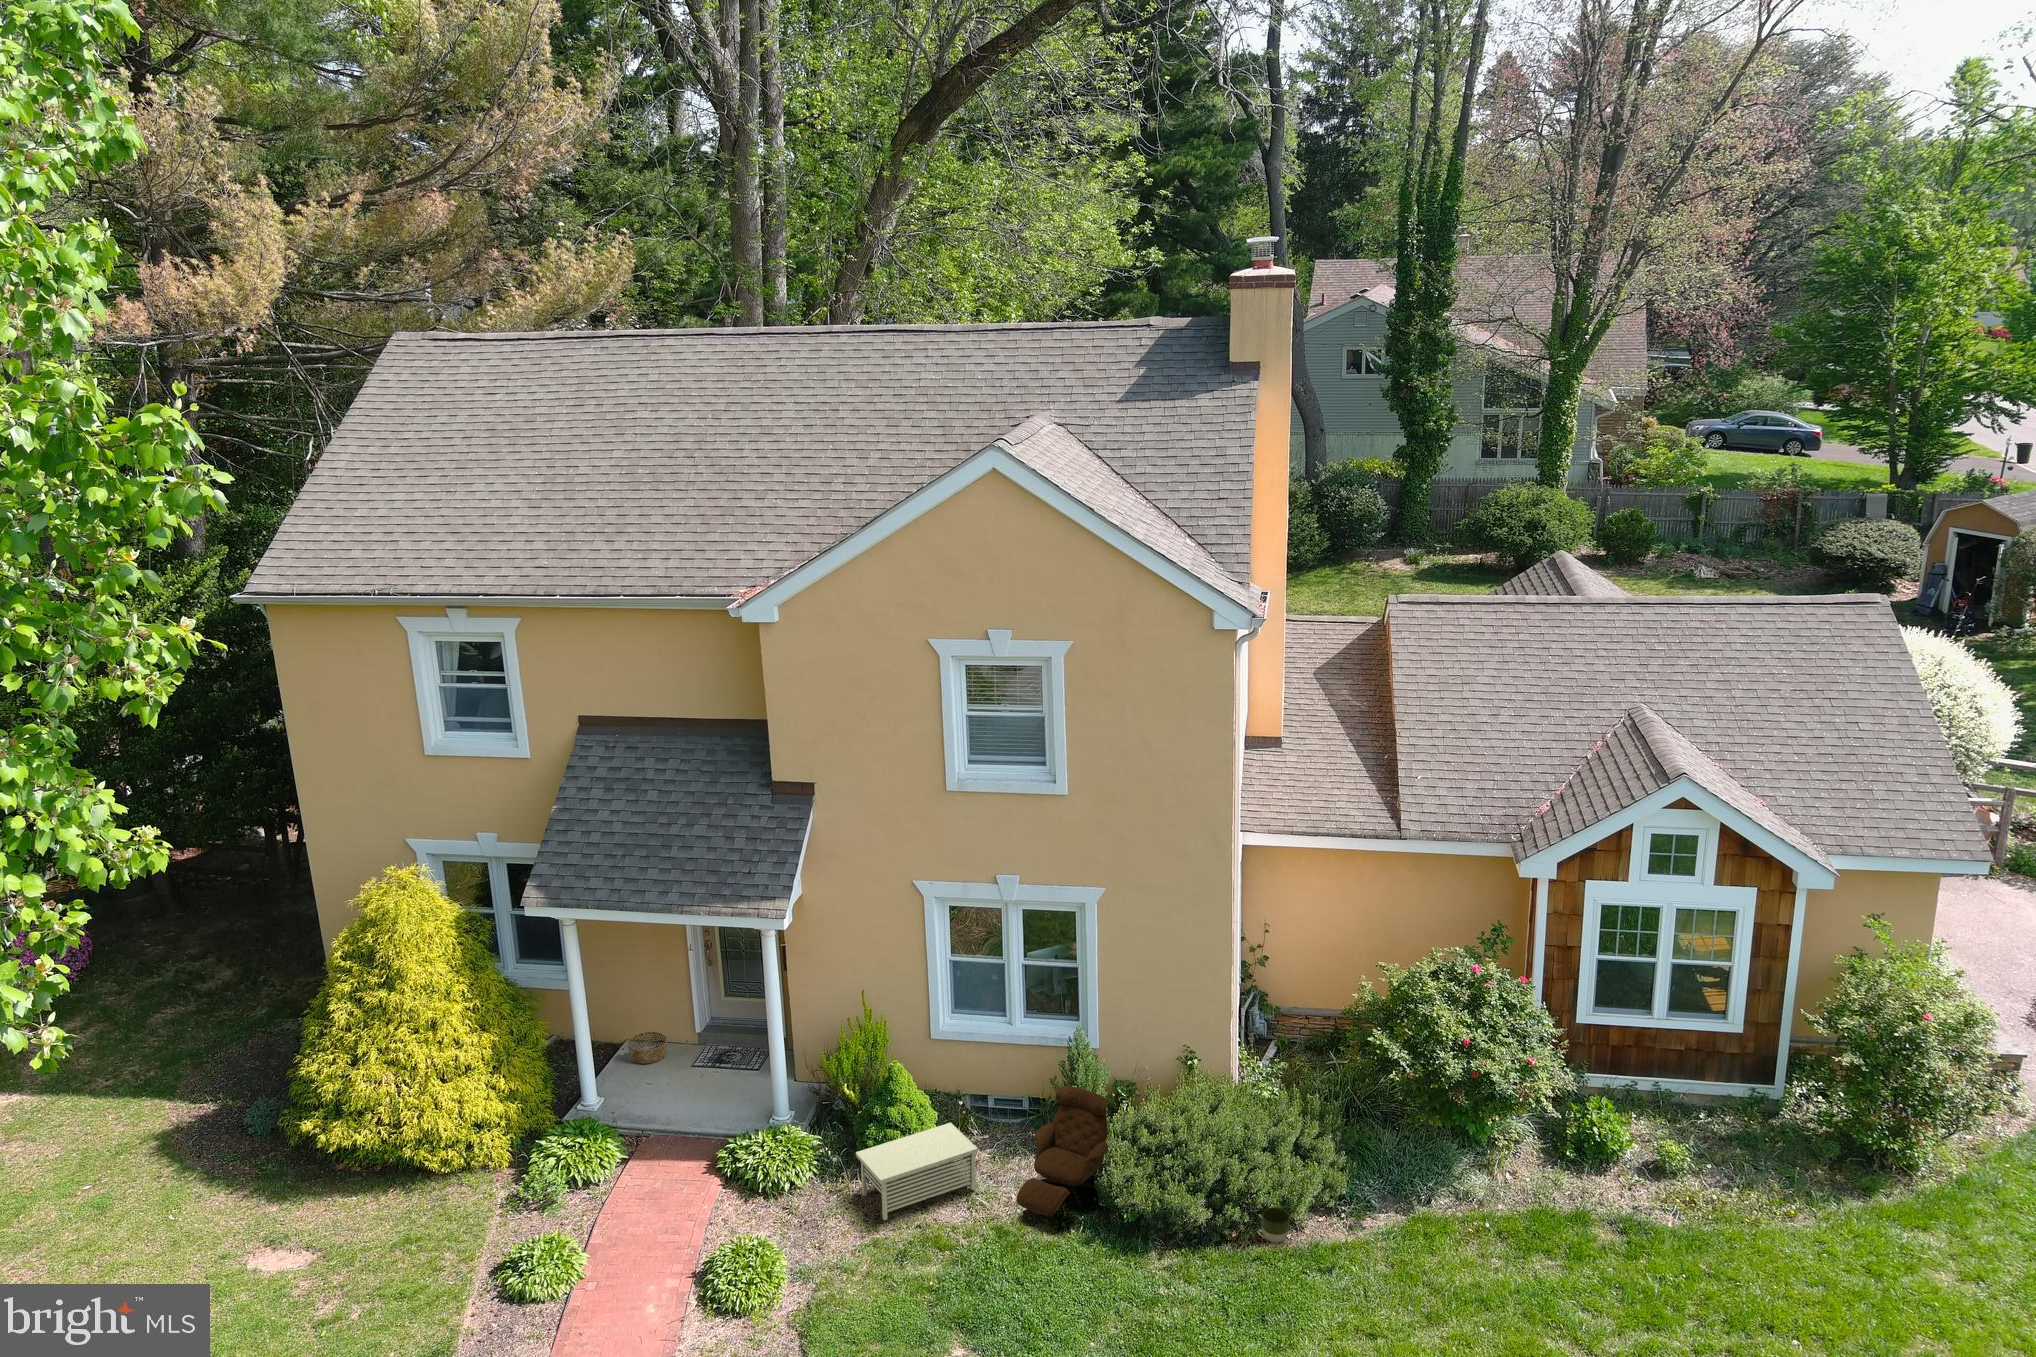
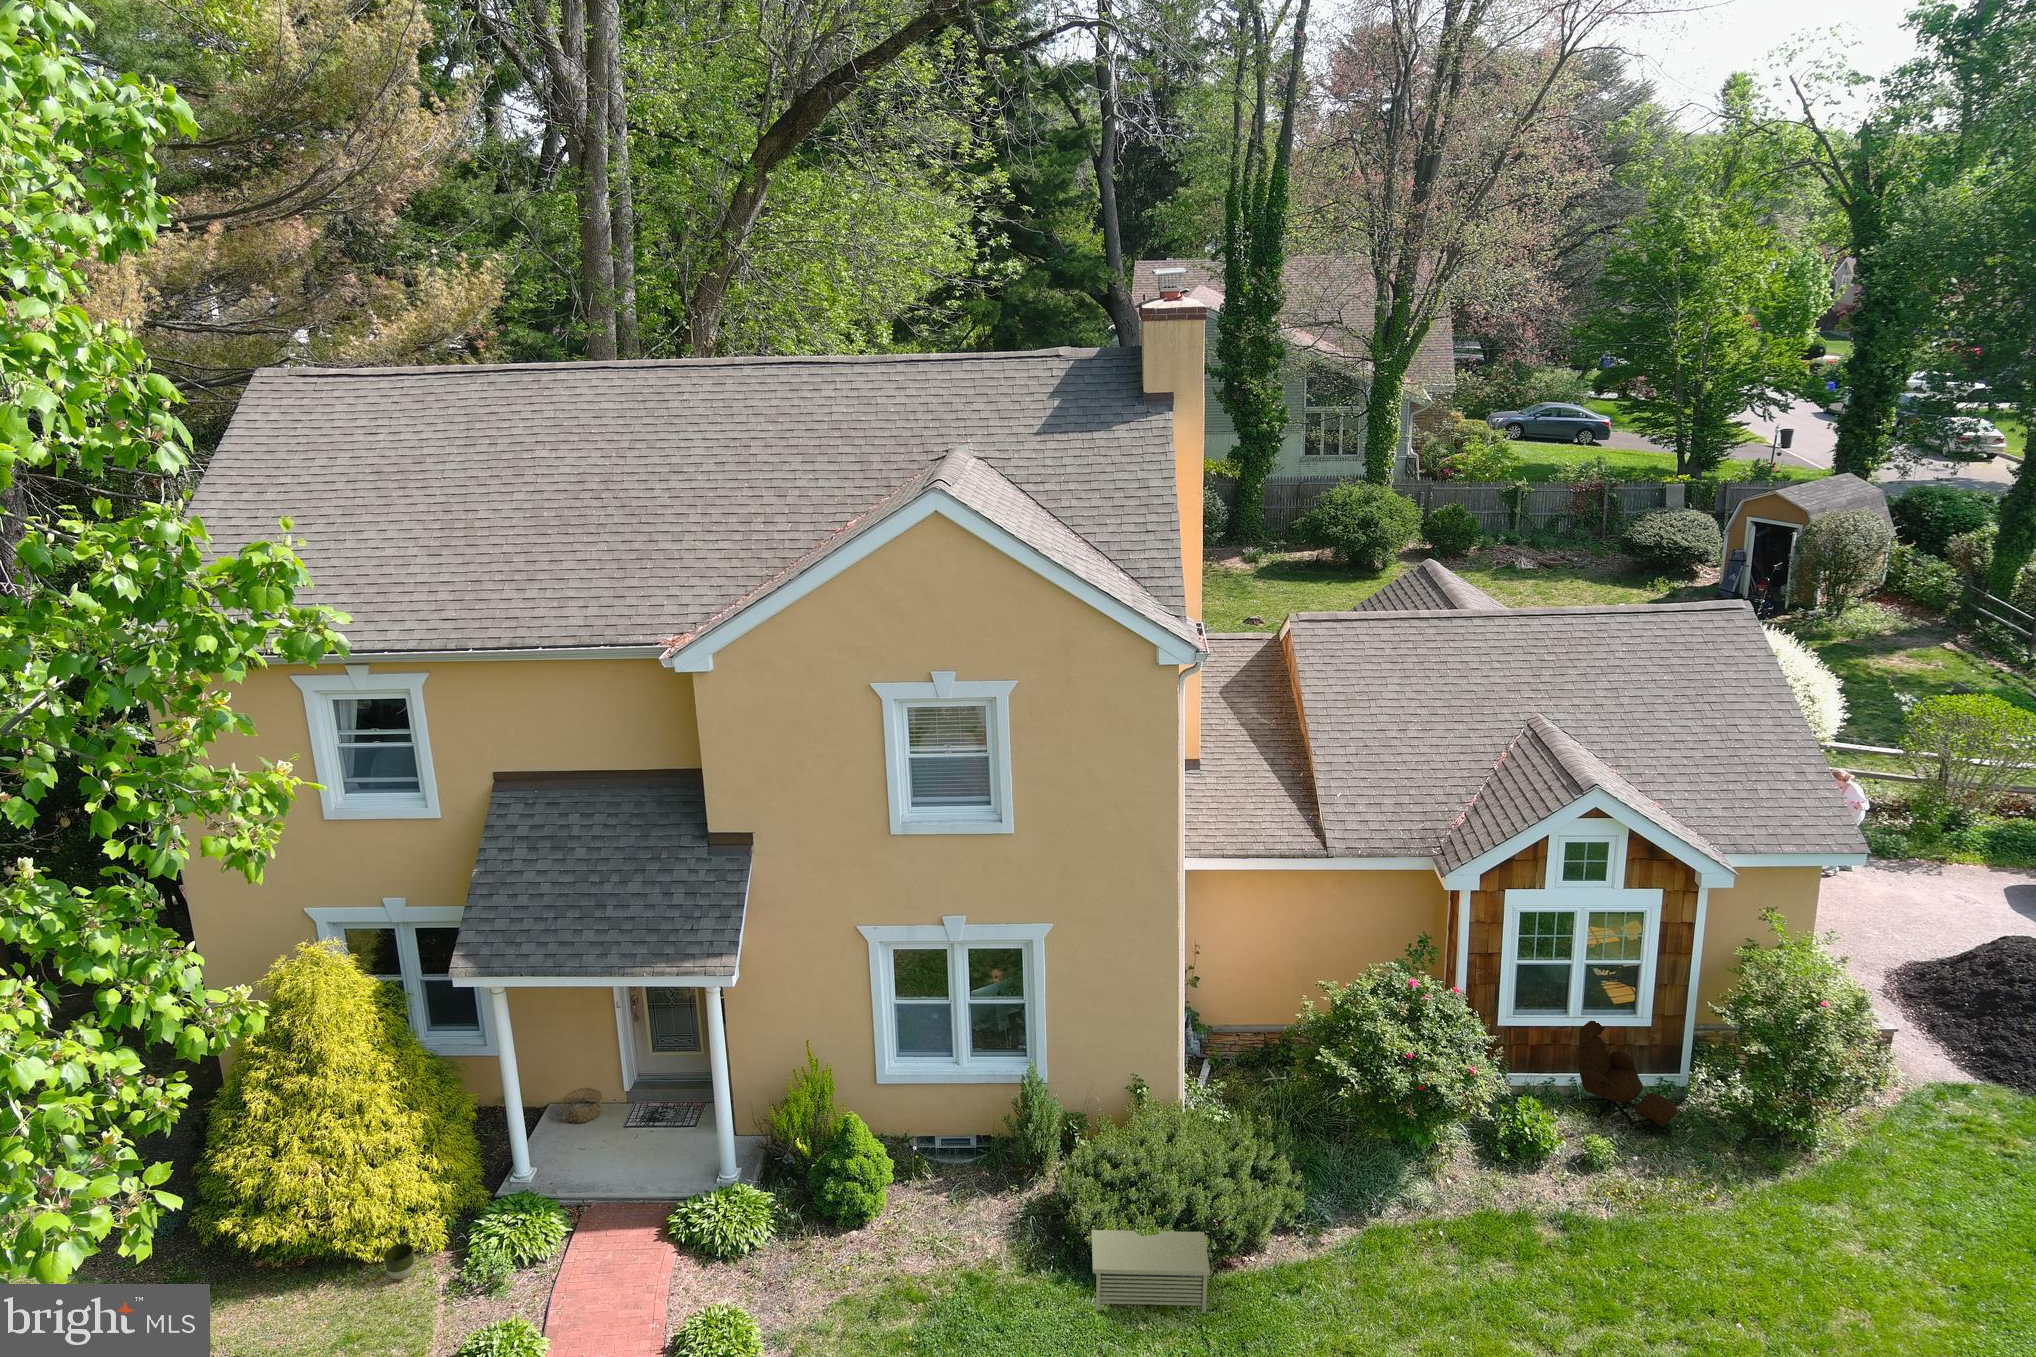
lounge chair: present [1017,1086,1108,1226] -> present [1577,1021,1677,1135]
storage bench: present [856,1123,978,1220] -> present [1092,1230,1210,1313]
planter: present [1262,1207,1290,1243] -> present [384,1243,415,1279]

